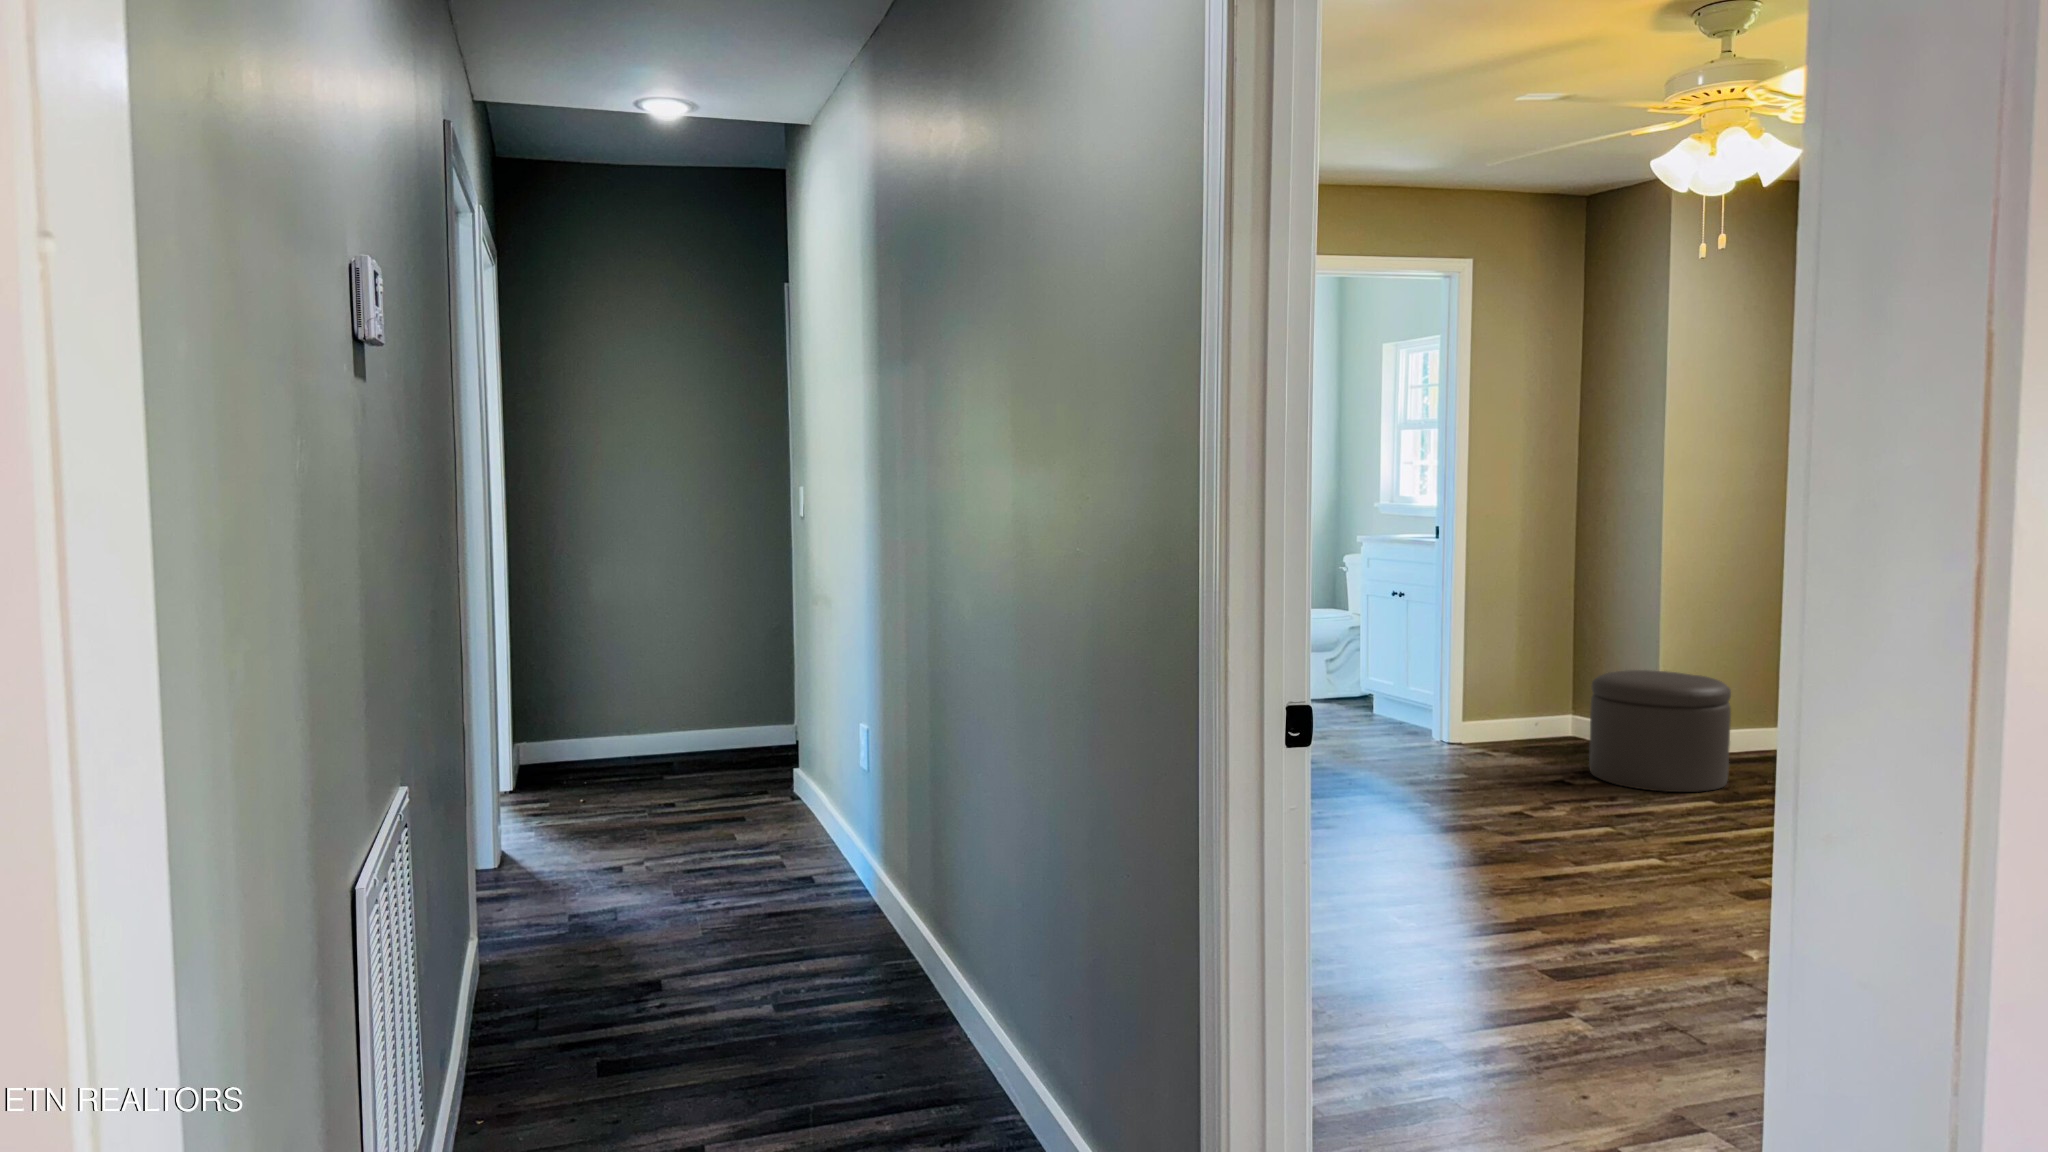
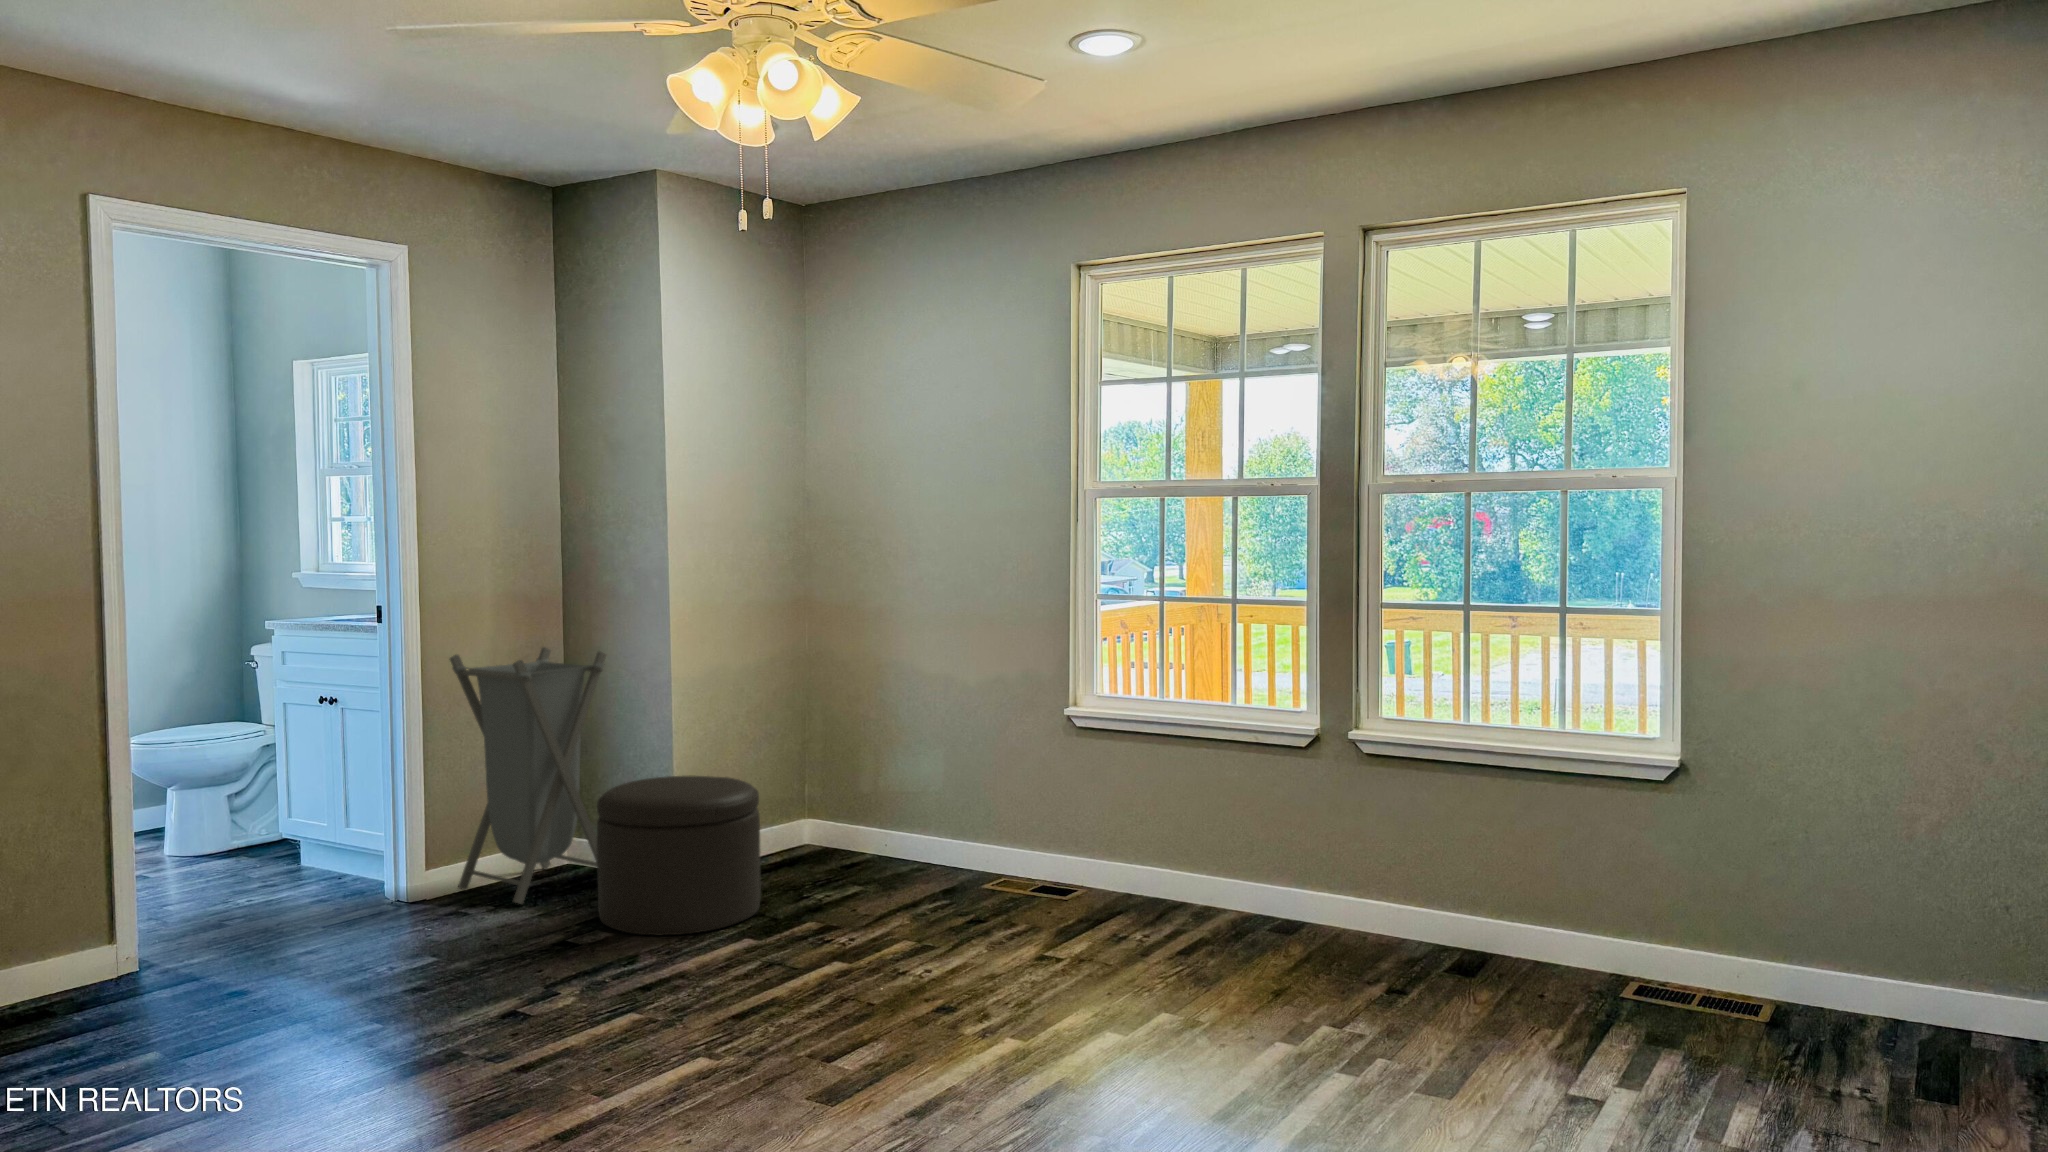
laundry hamper: none [1484,564,1607,755] -> present [449,647,606,904]

